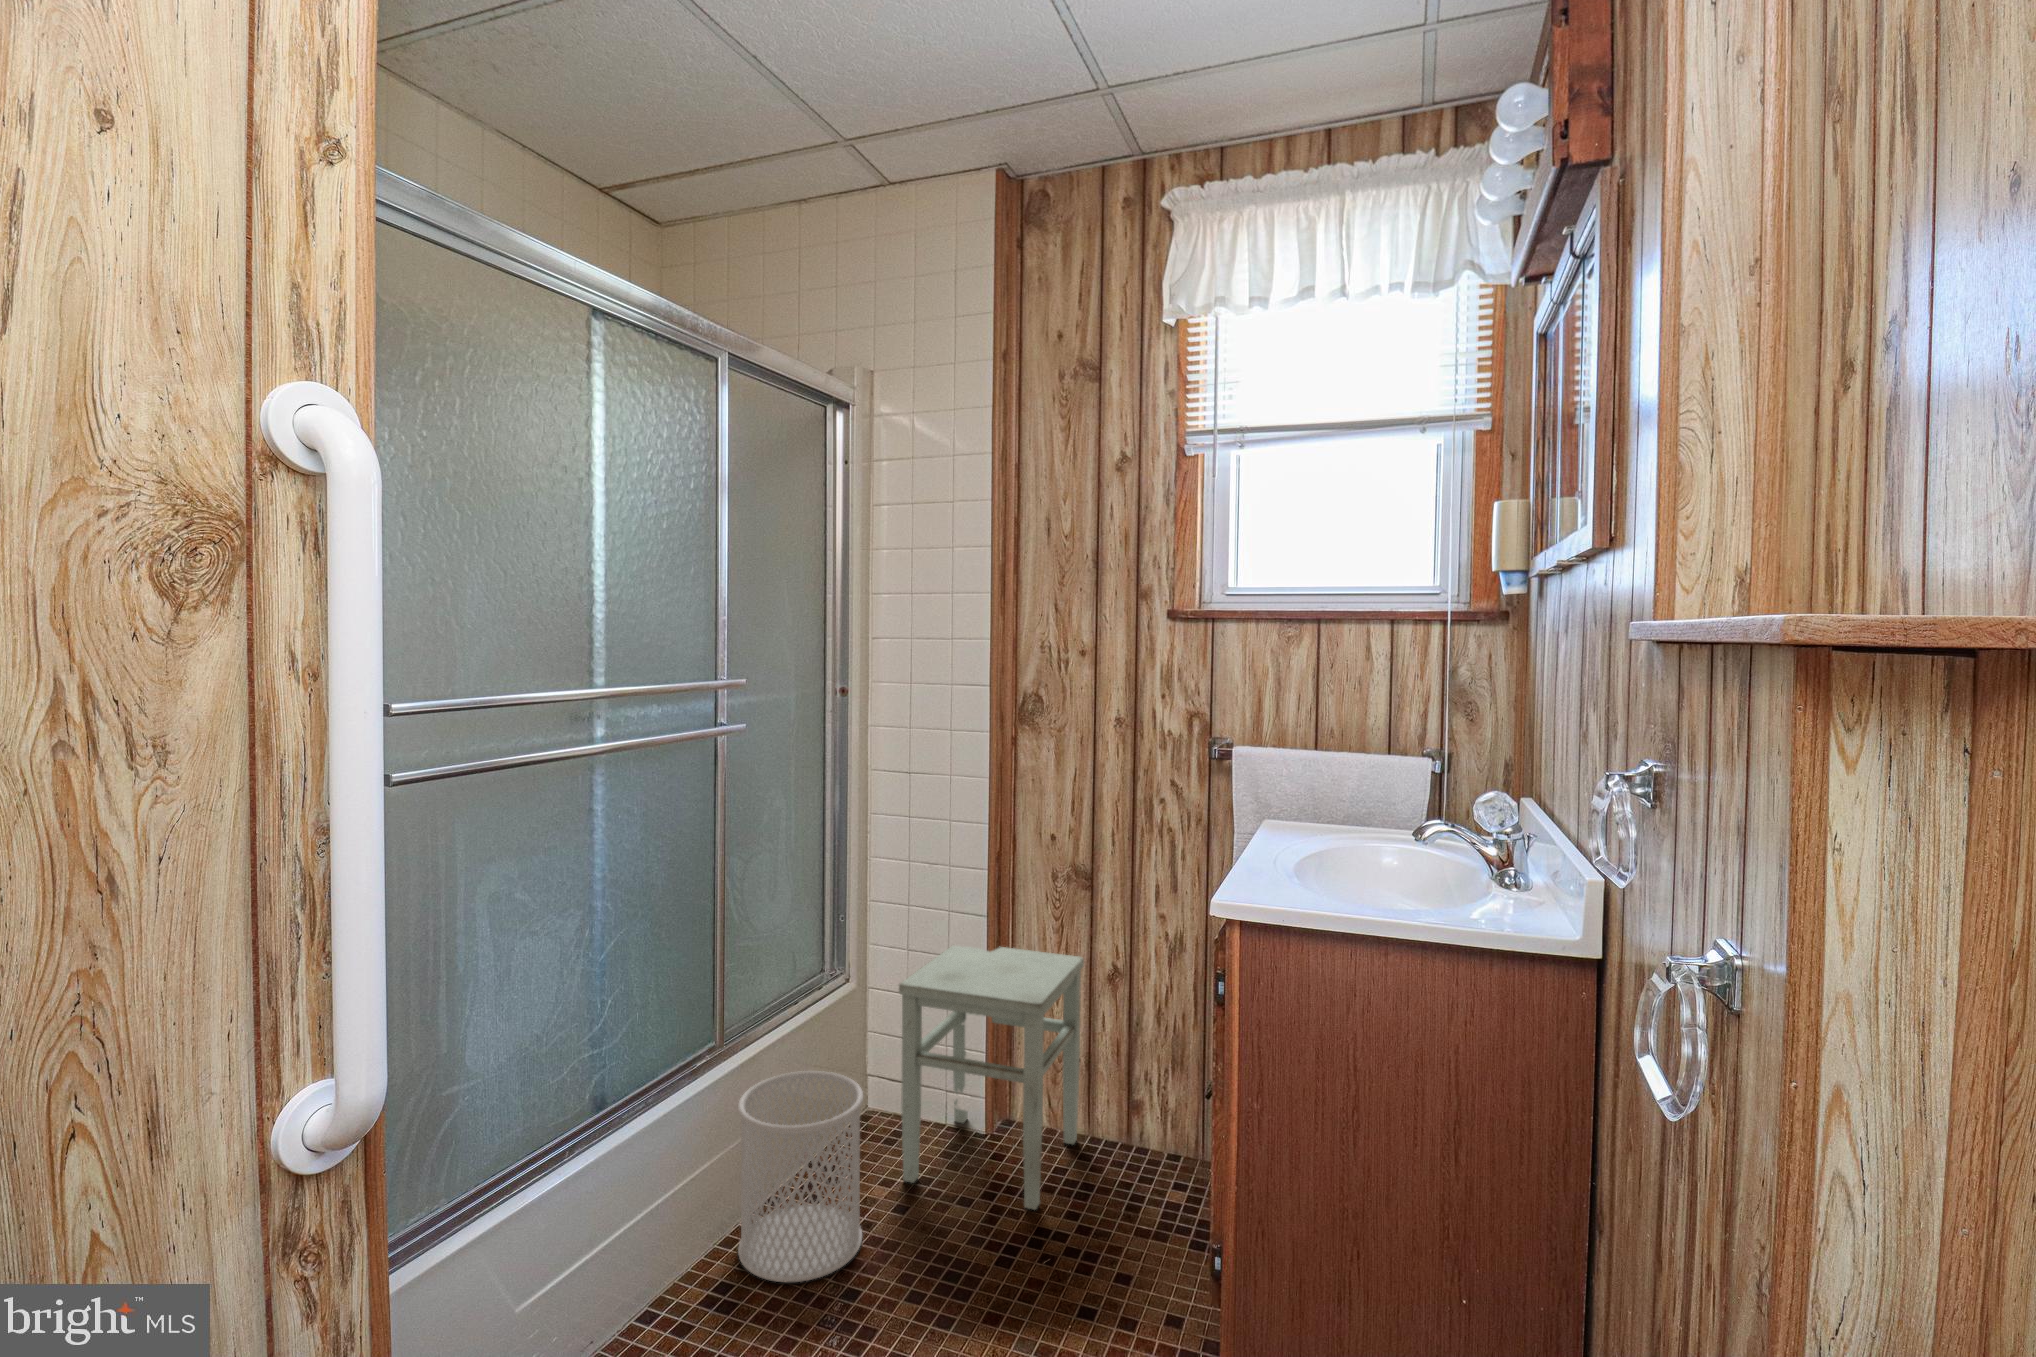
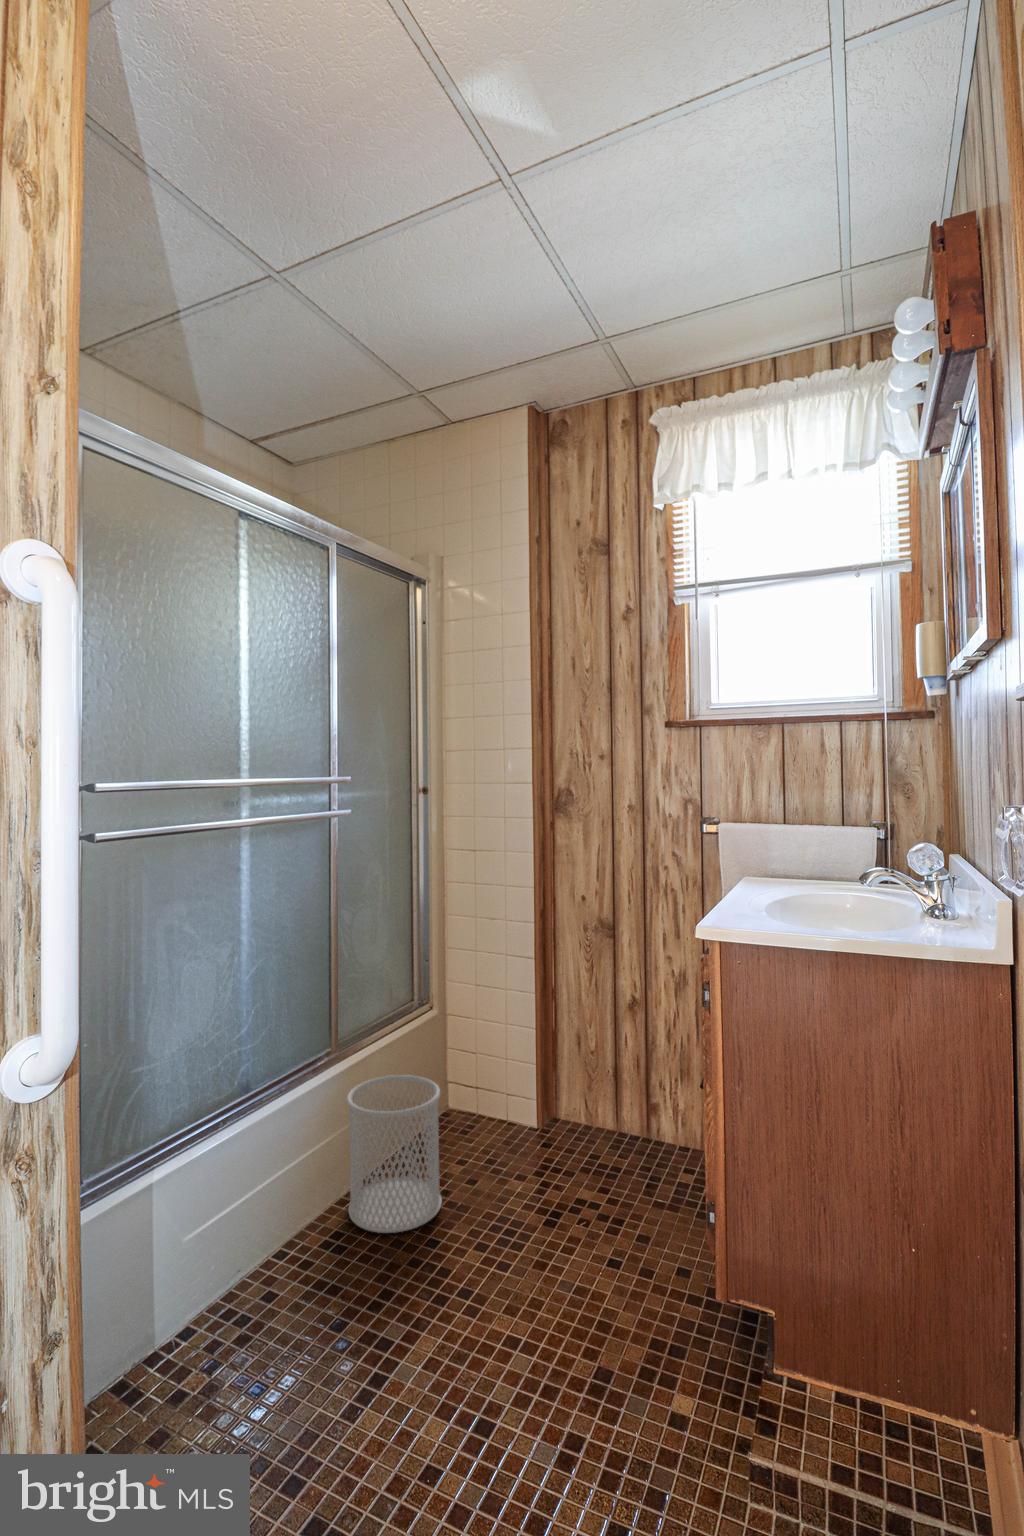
stool: present [899,946,1084,1210] -> none [467,982,611,1186]

